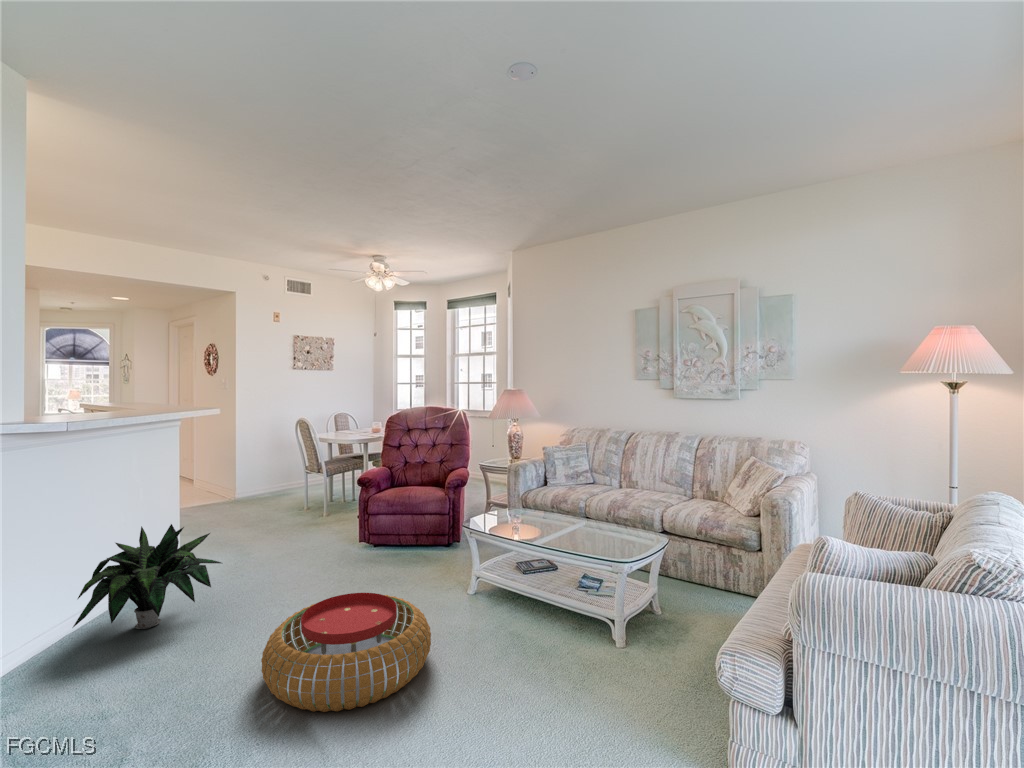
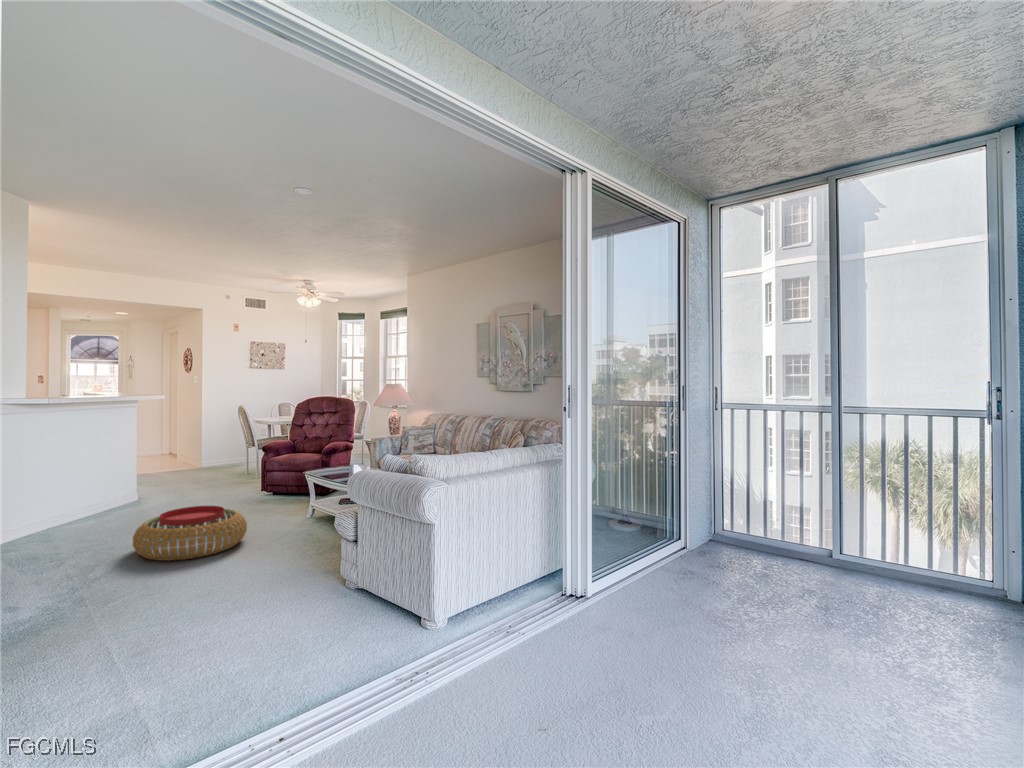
potted plant: present [73,524,221,629] -> none [40,465,144,529]

